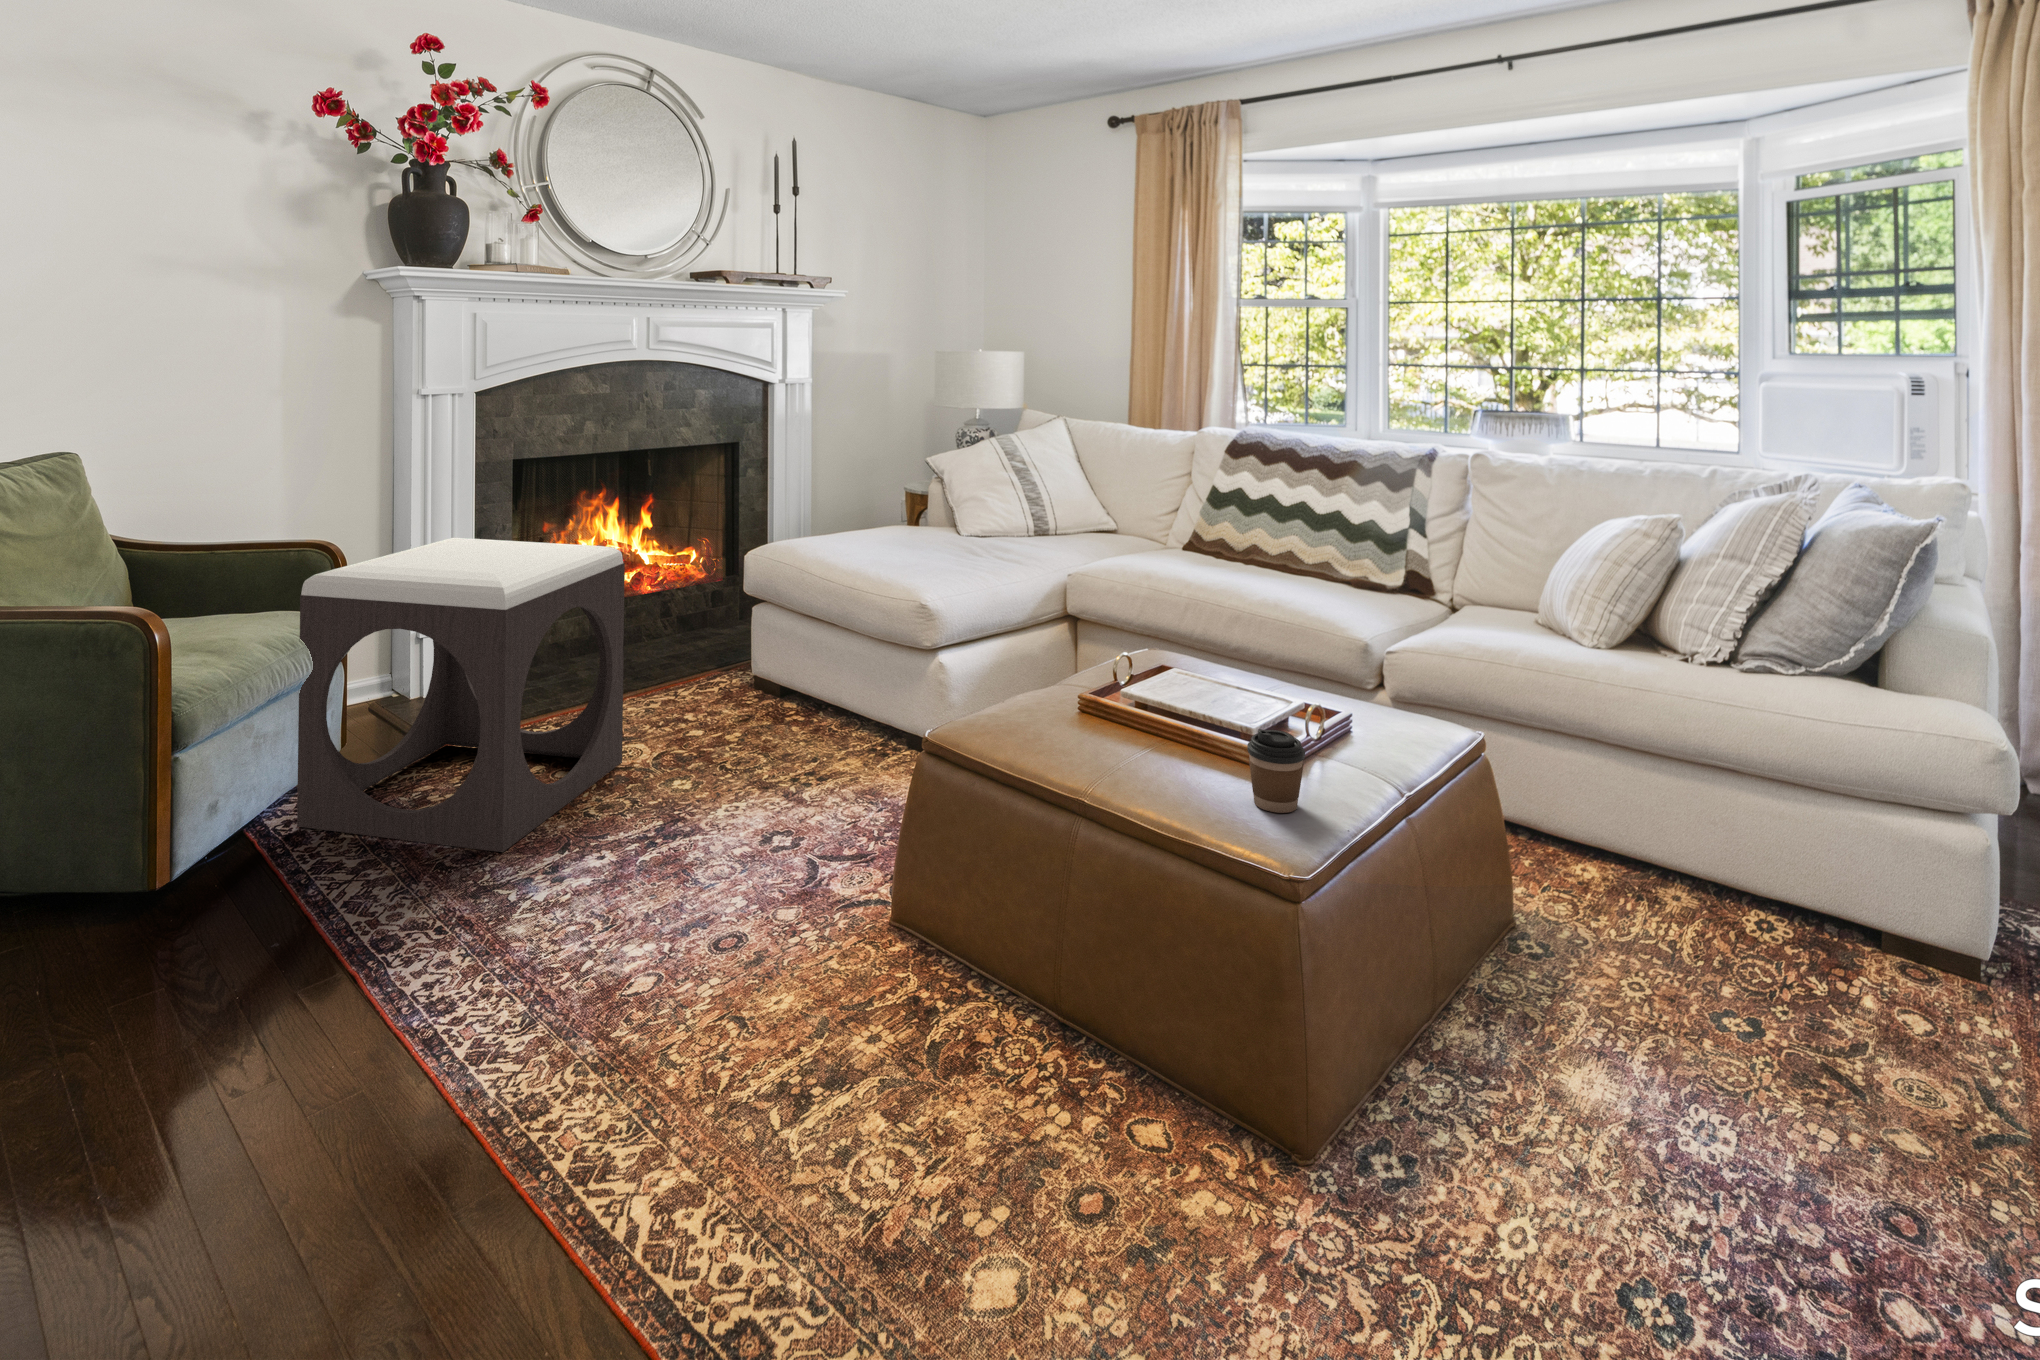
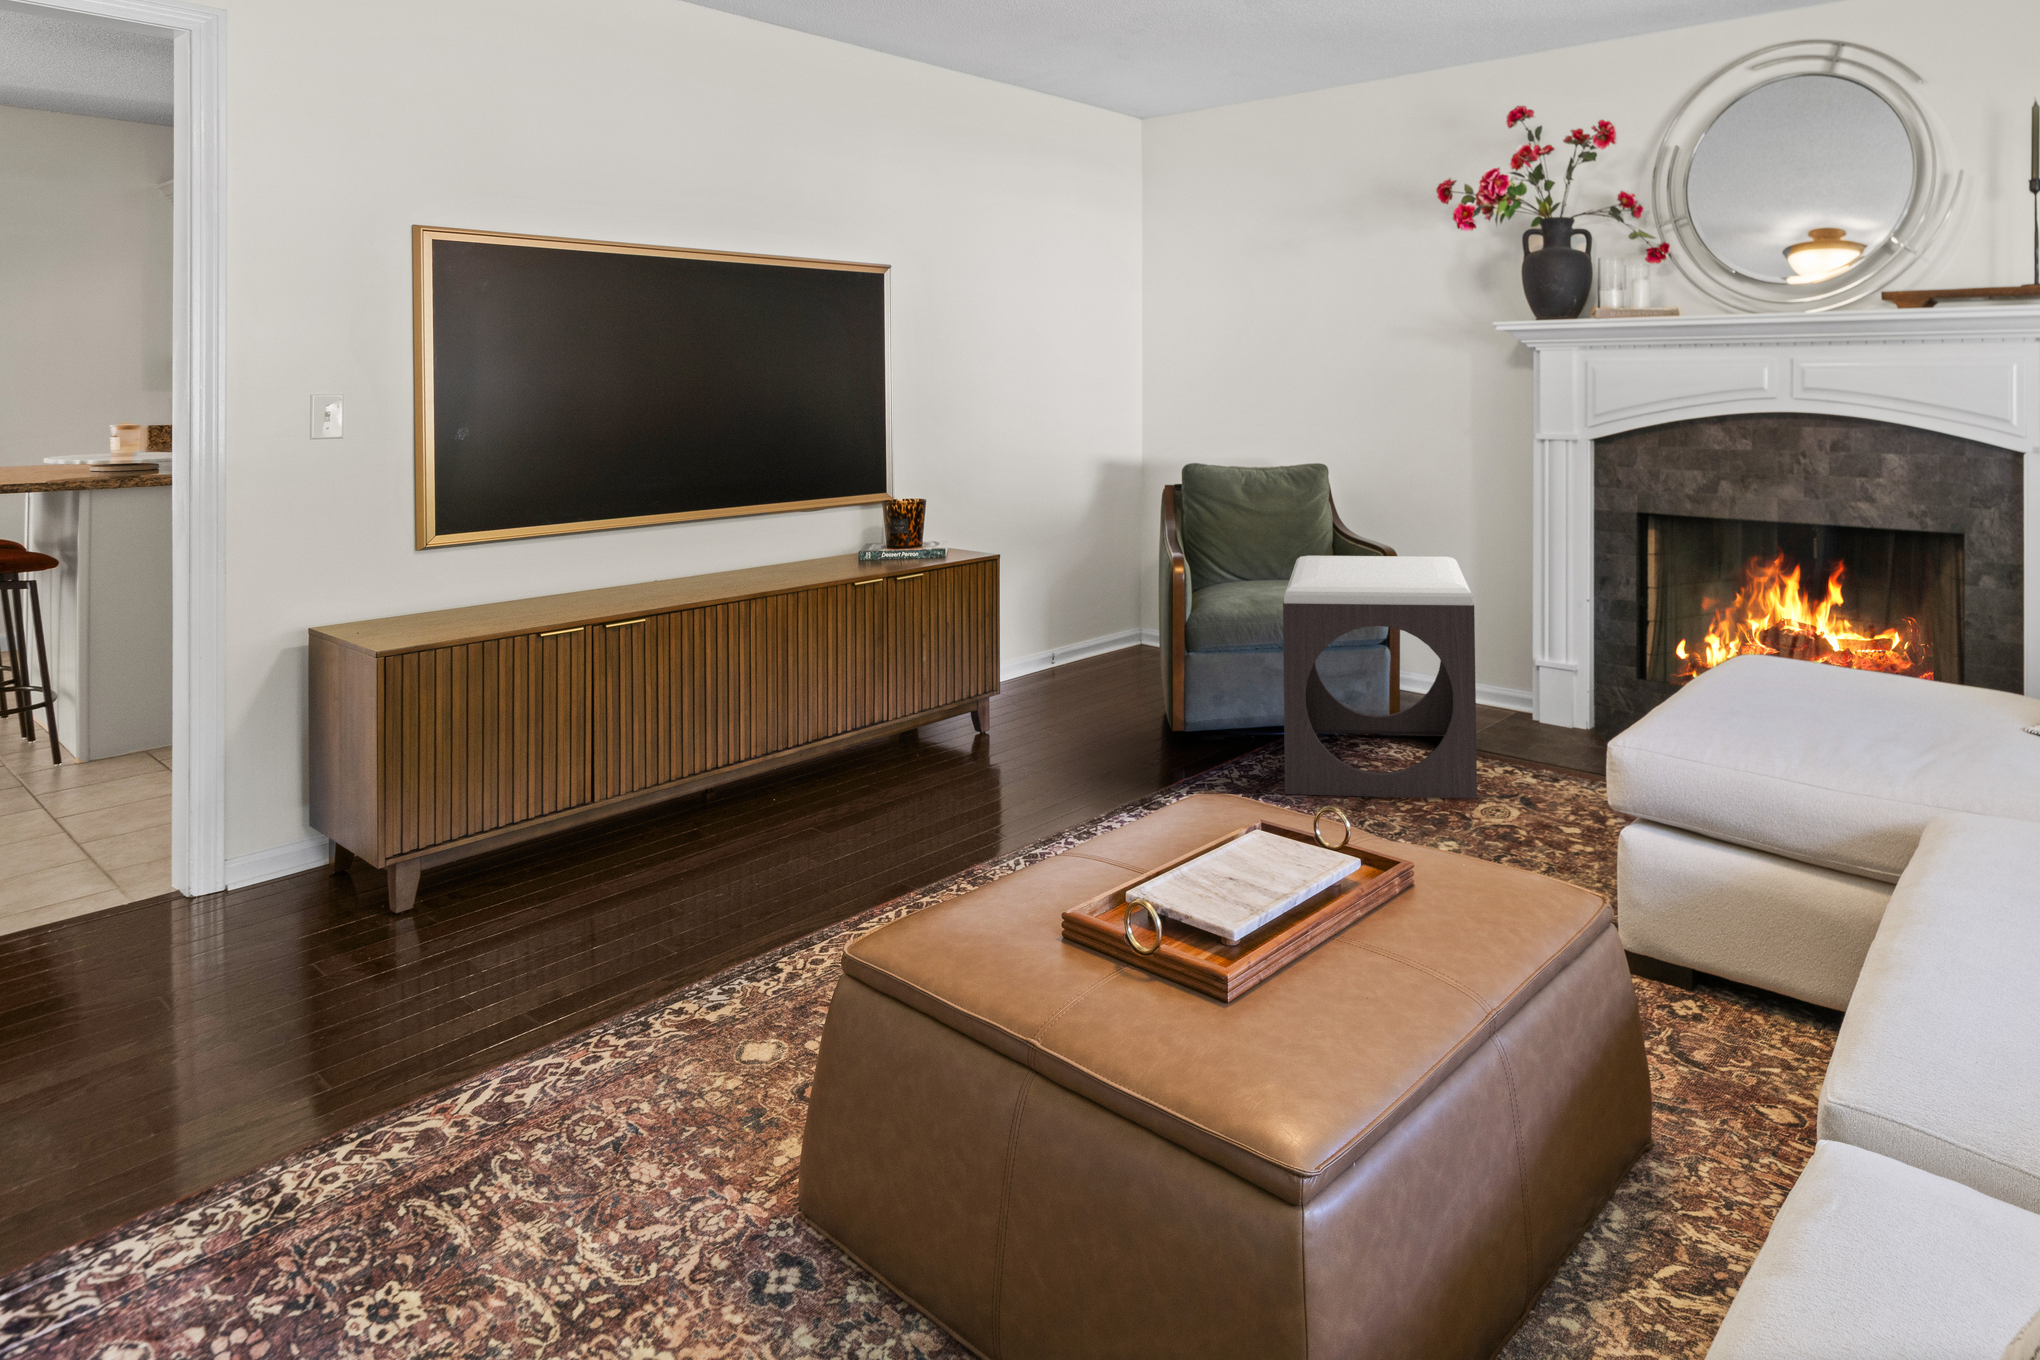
coffee cup: present [1247,729,1305,813] -> none [950,842,1014,945]

